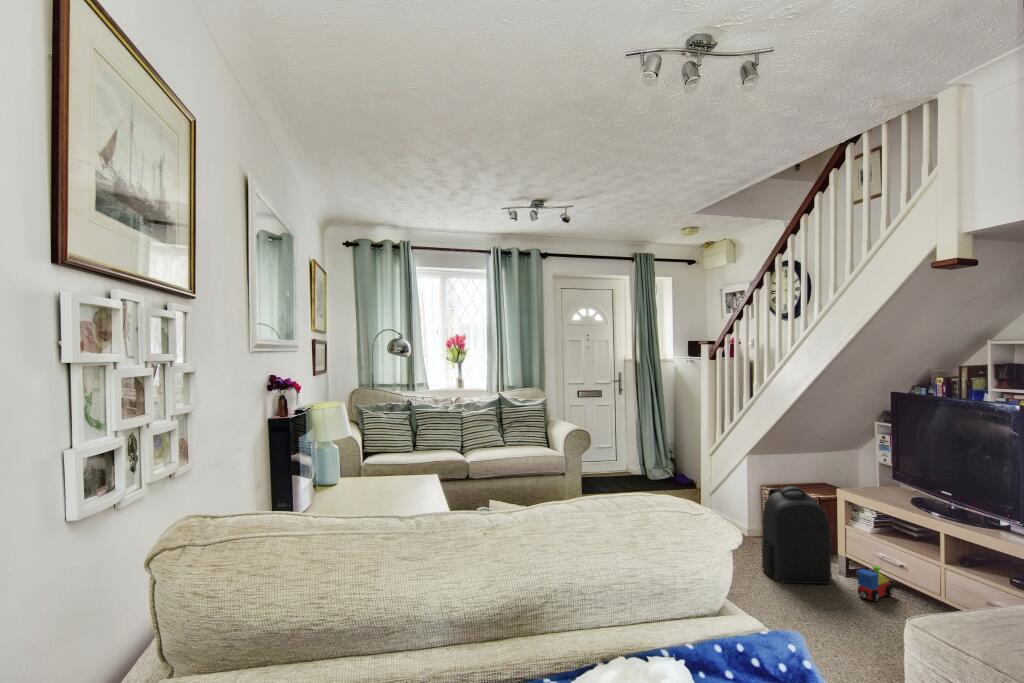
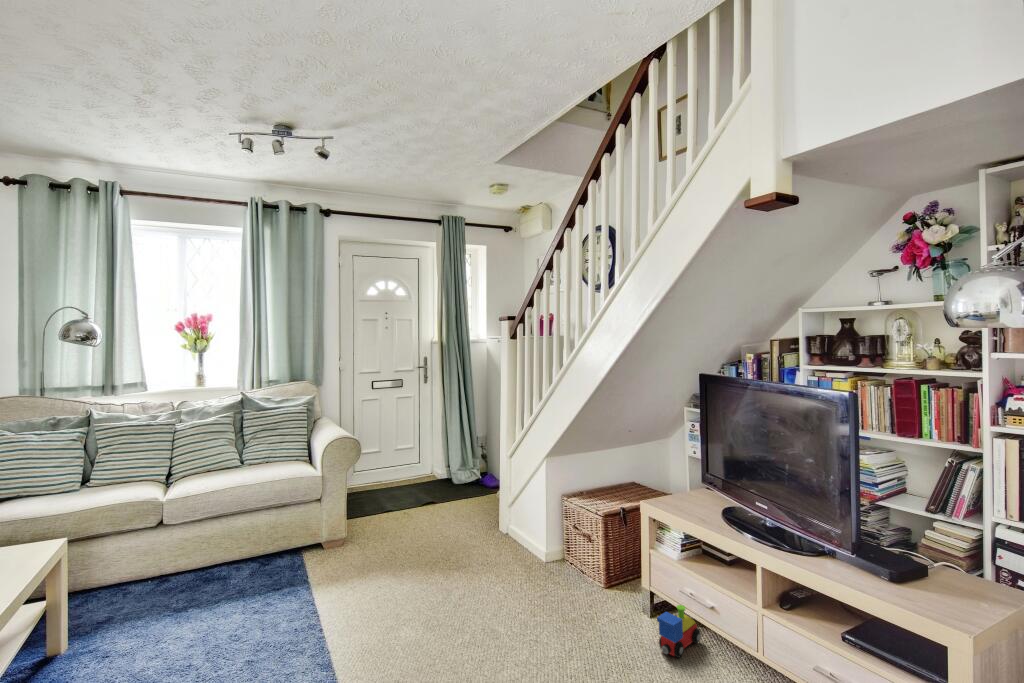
backpack: present [762,486,832,584] -> none [549,505,632,639]

